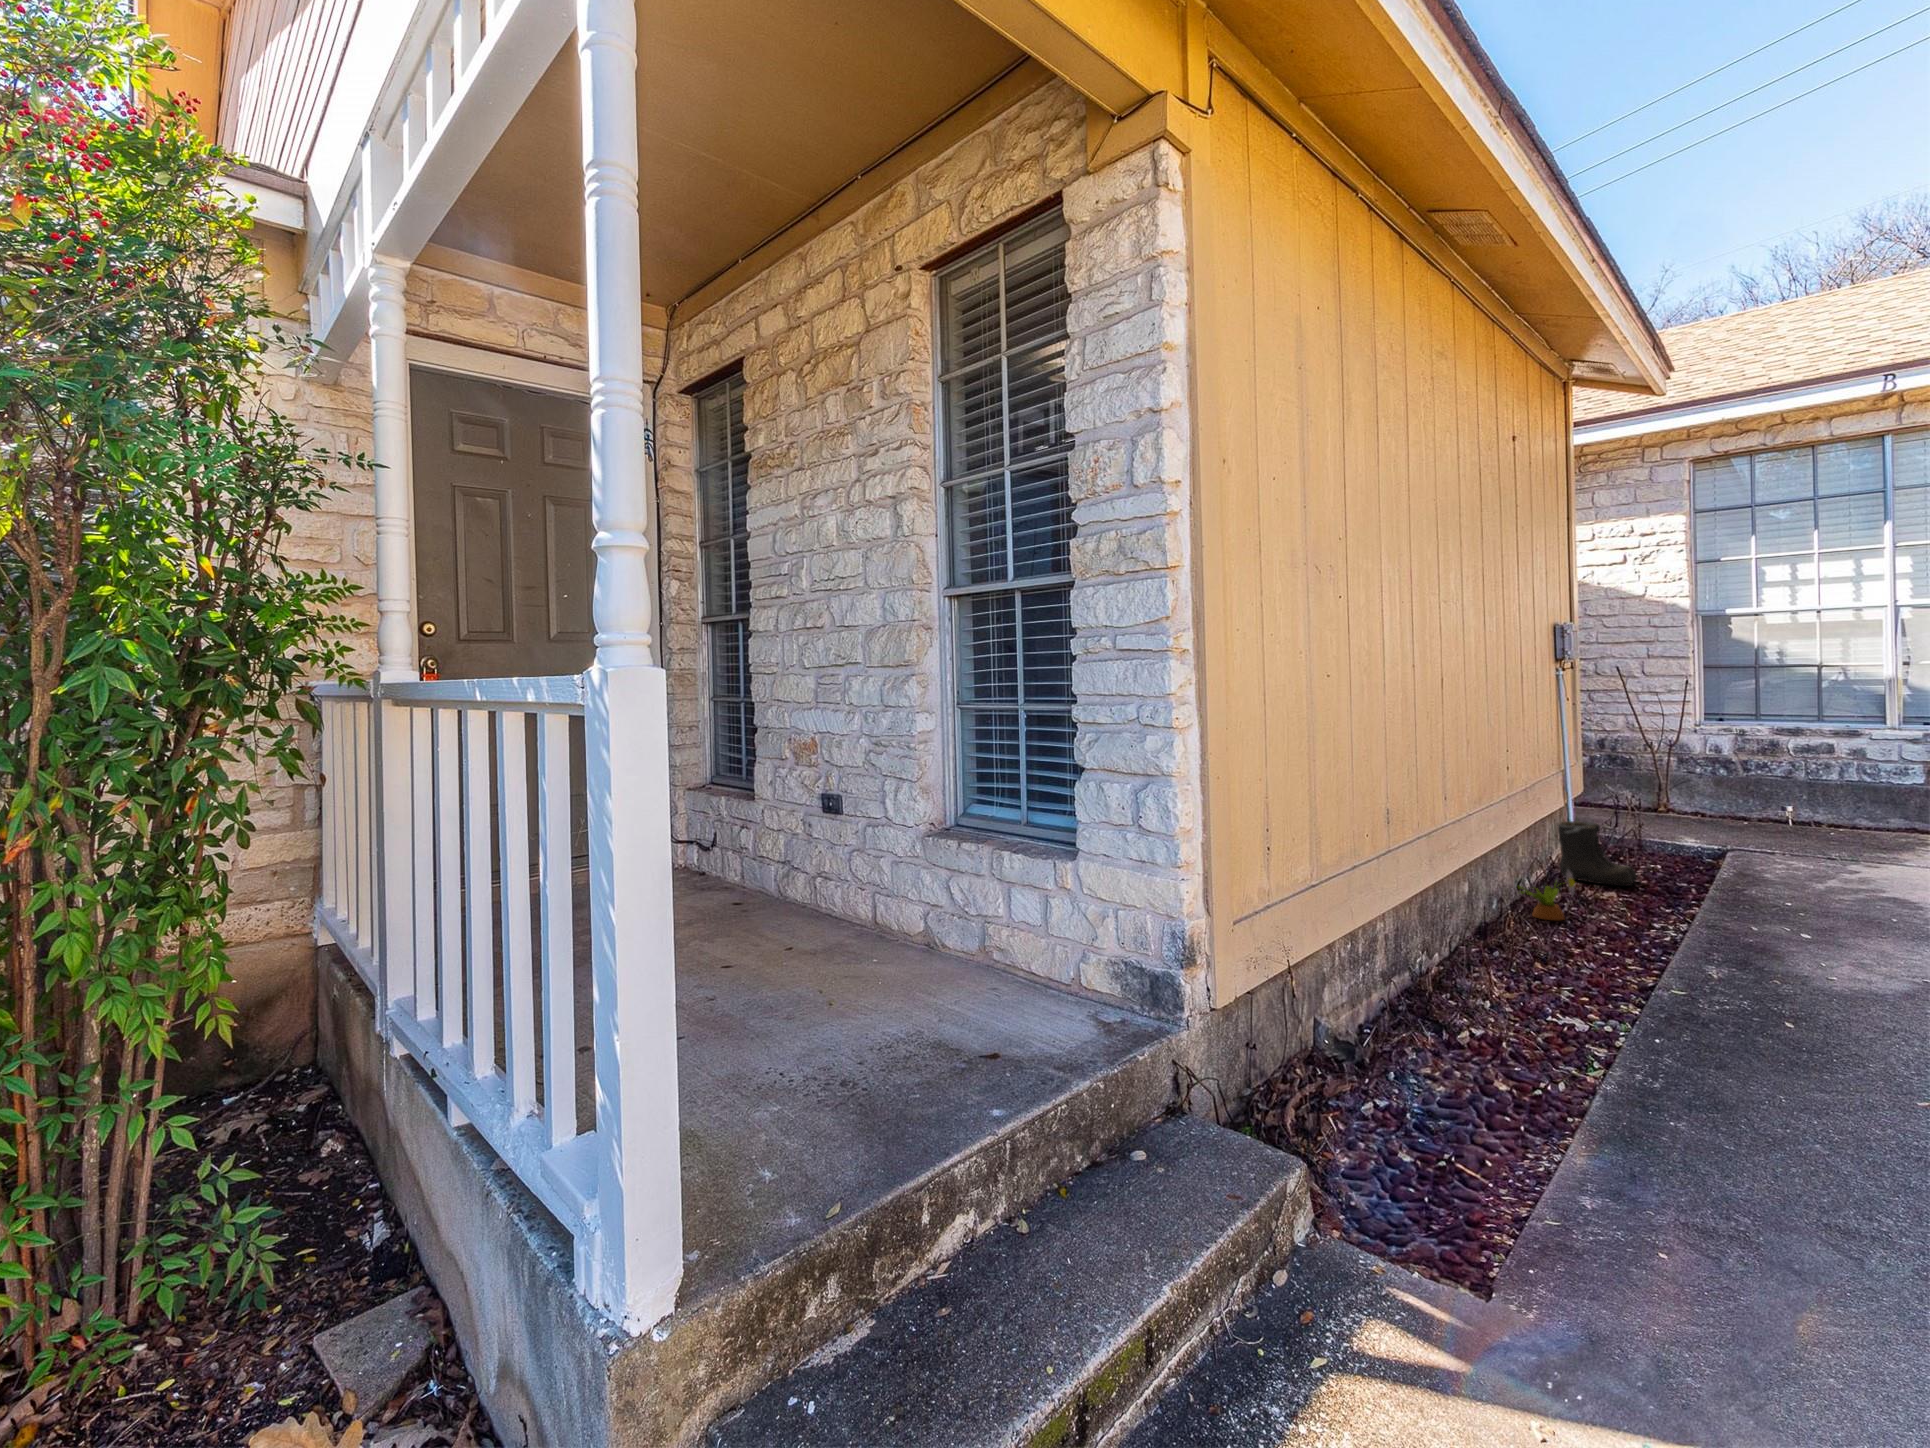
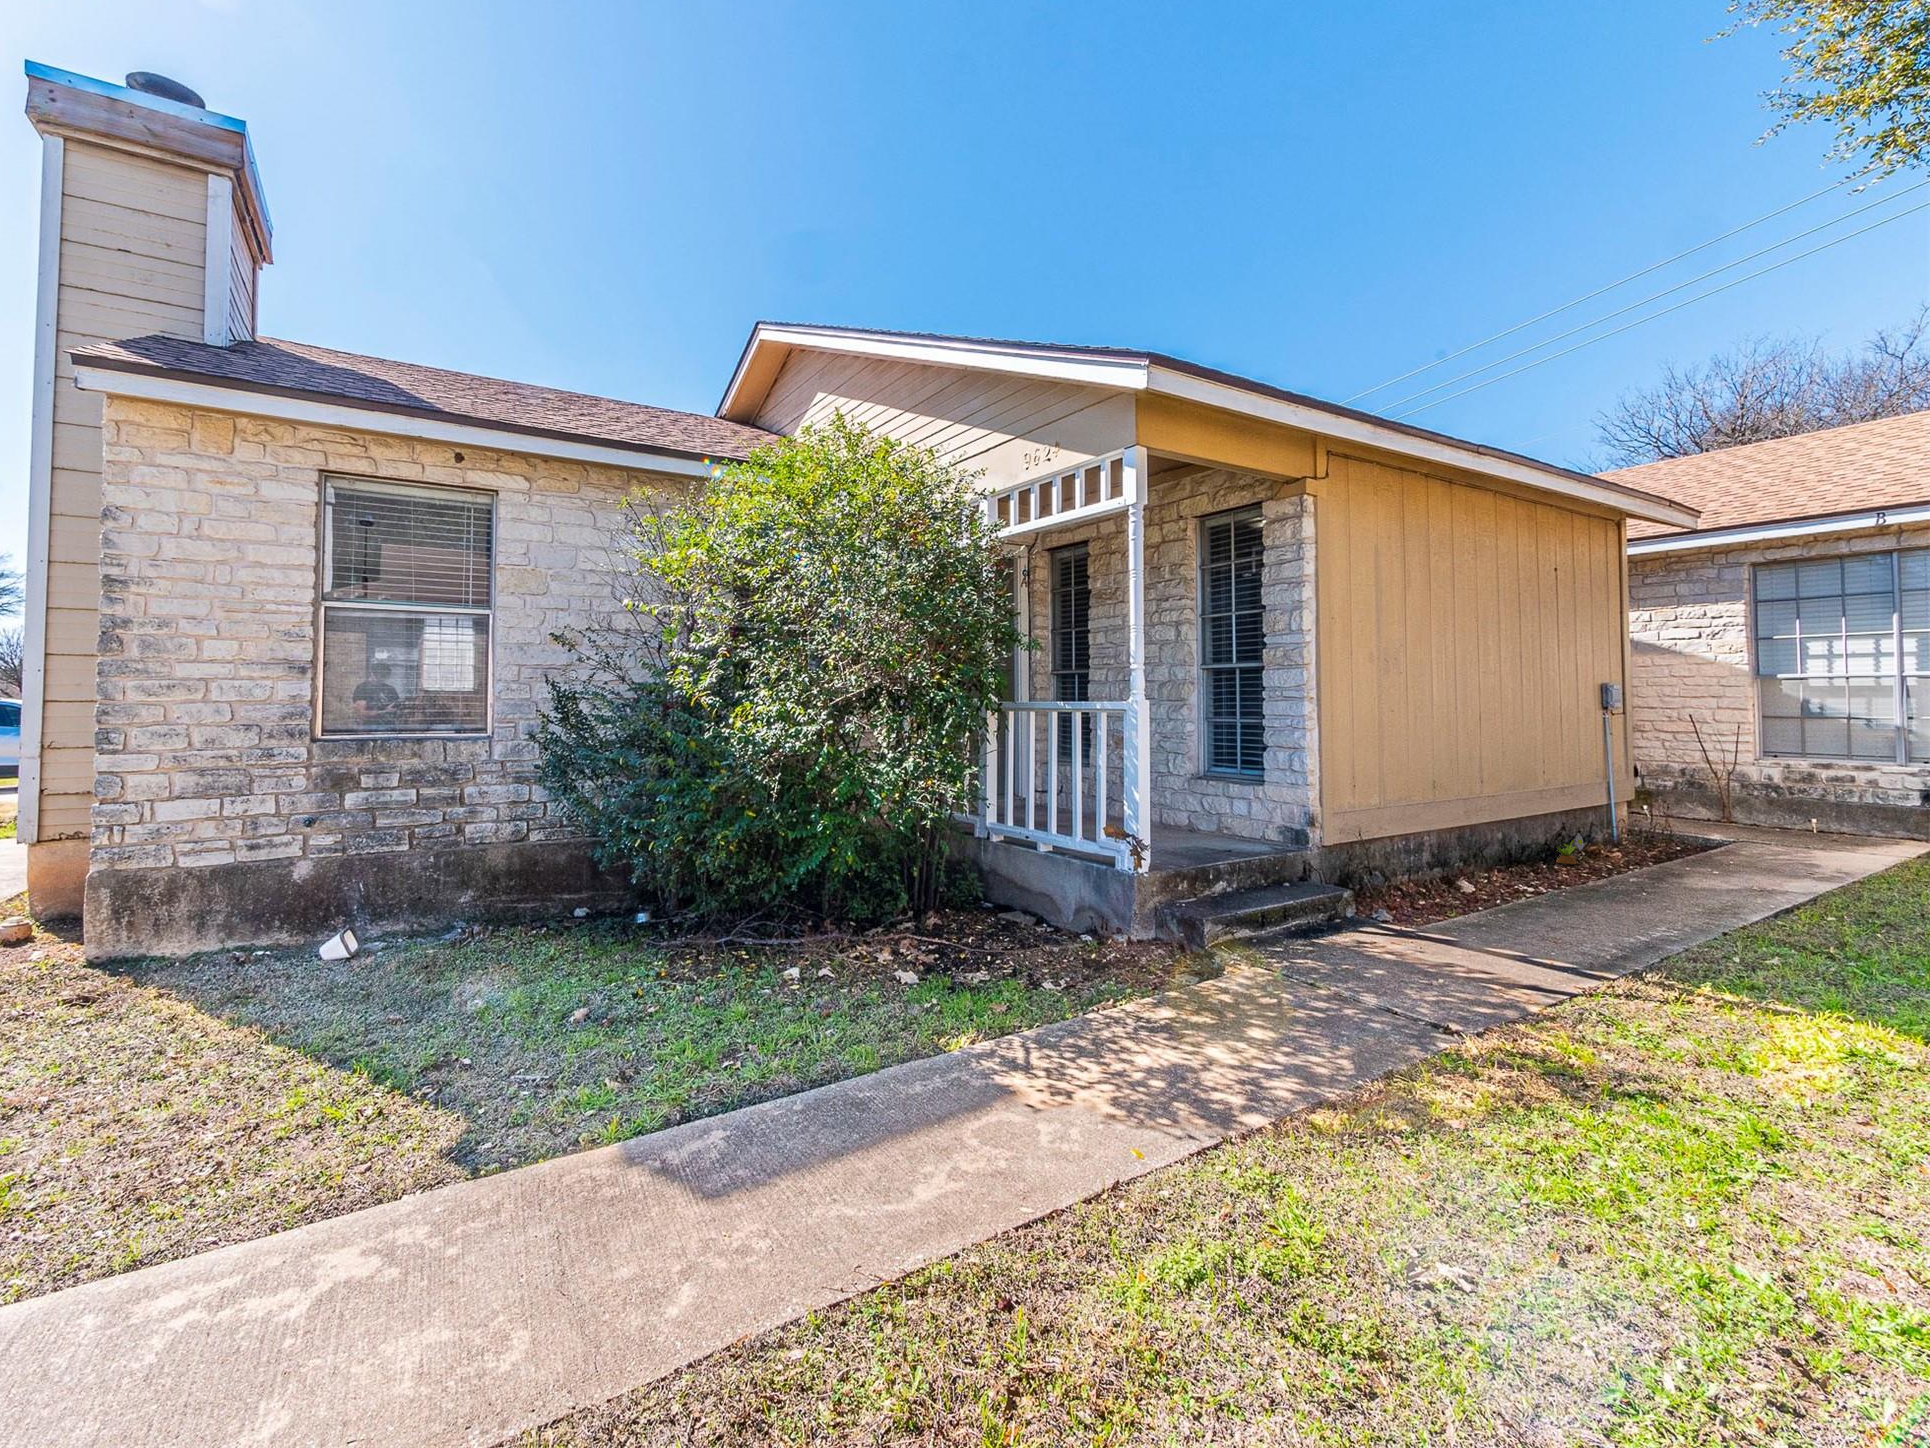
boots: present [1558,821,1637,887] -> none [1598,814,1652,855]

